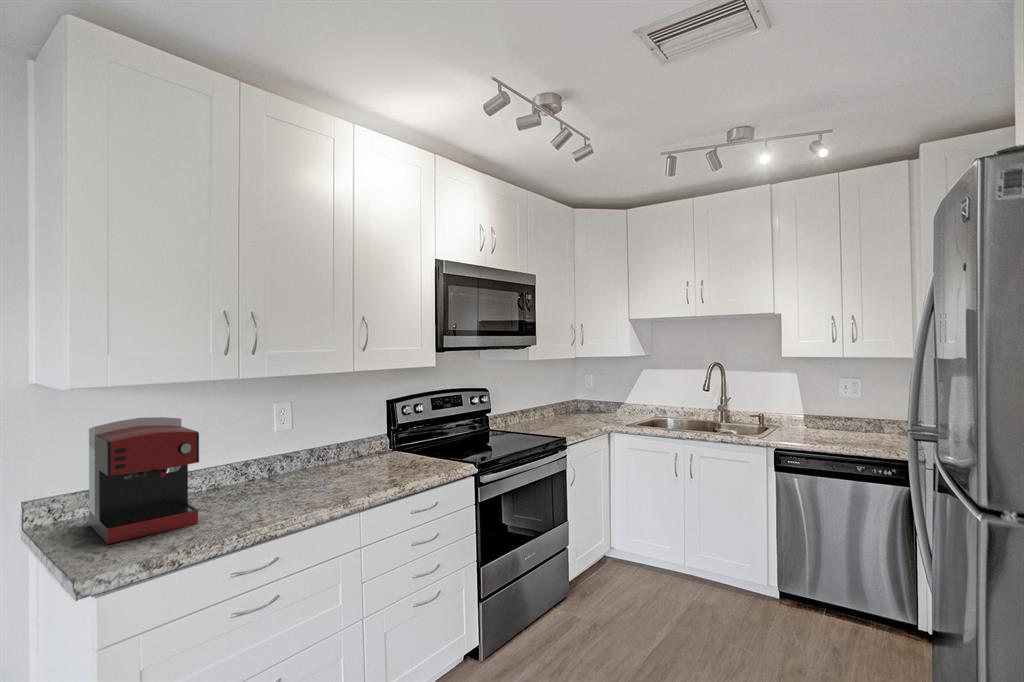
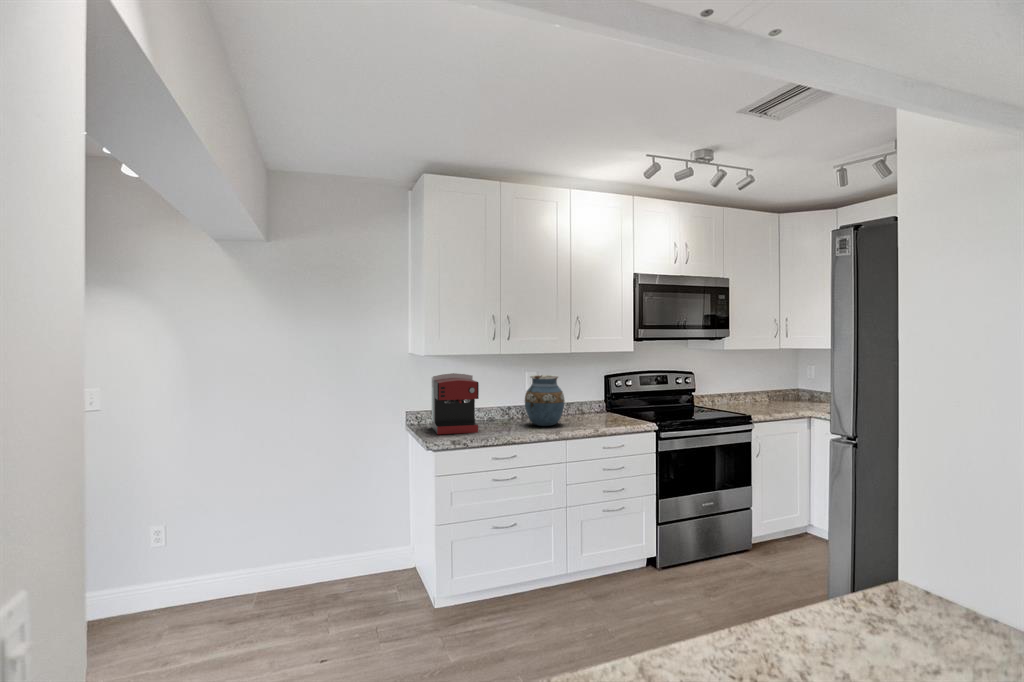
vase: none [280,407,347,491] -> present [525,375,565,426]

